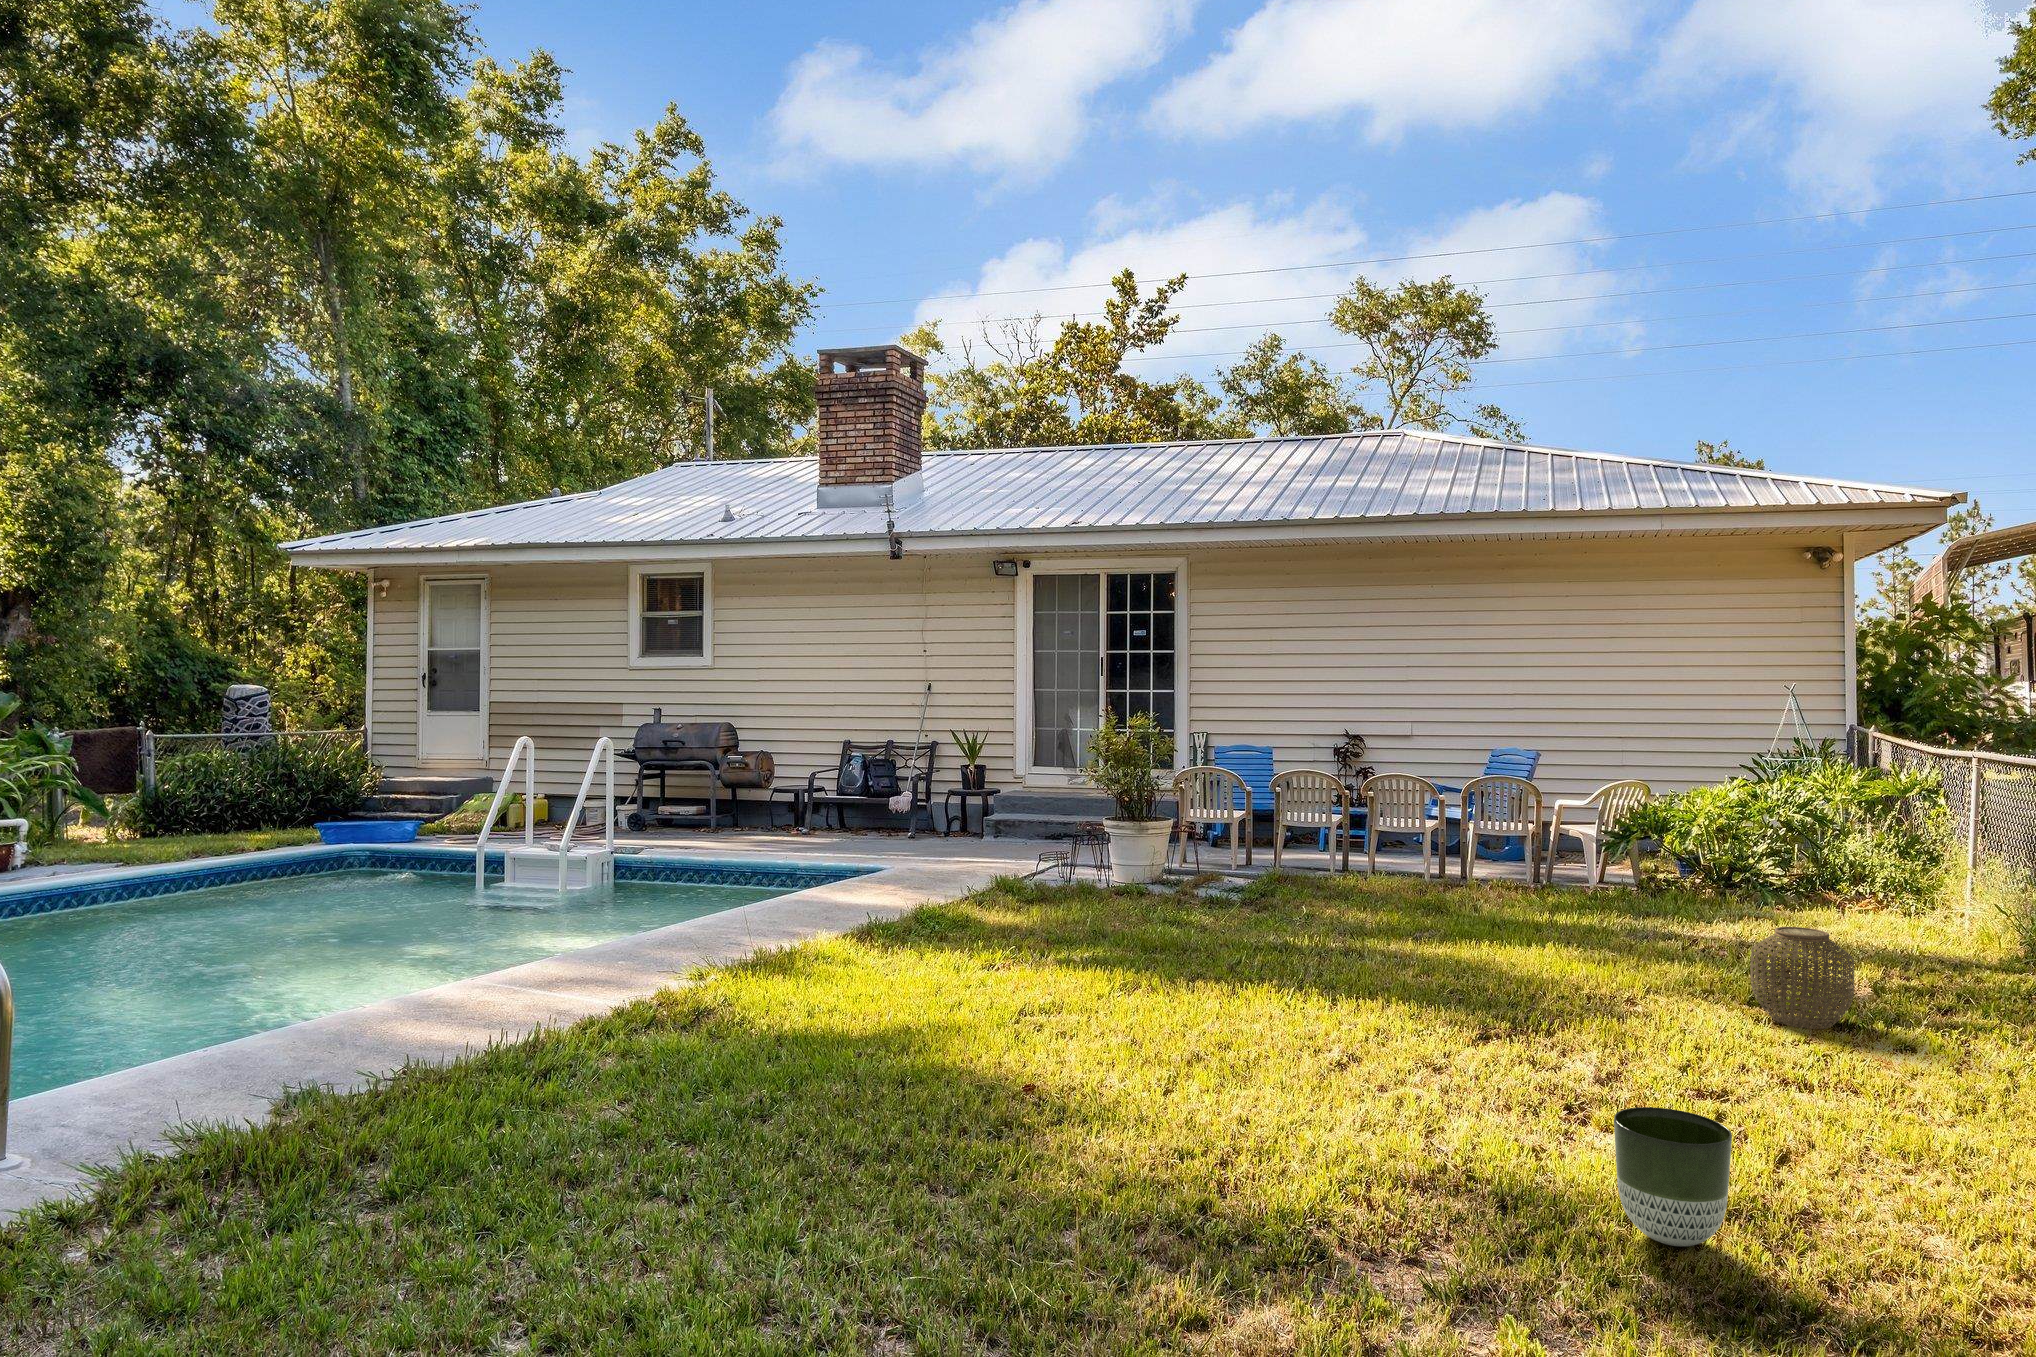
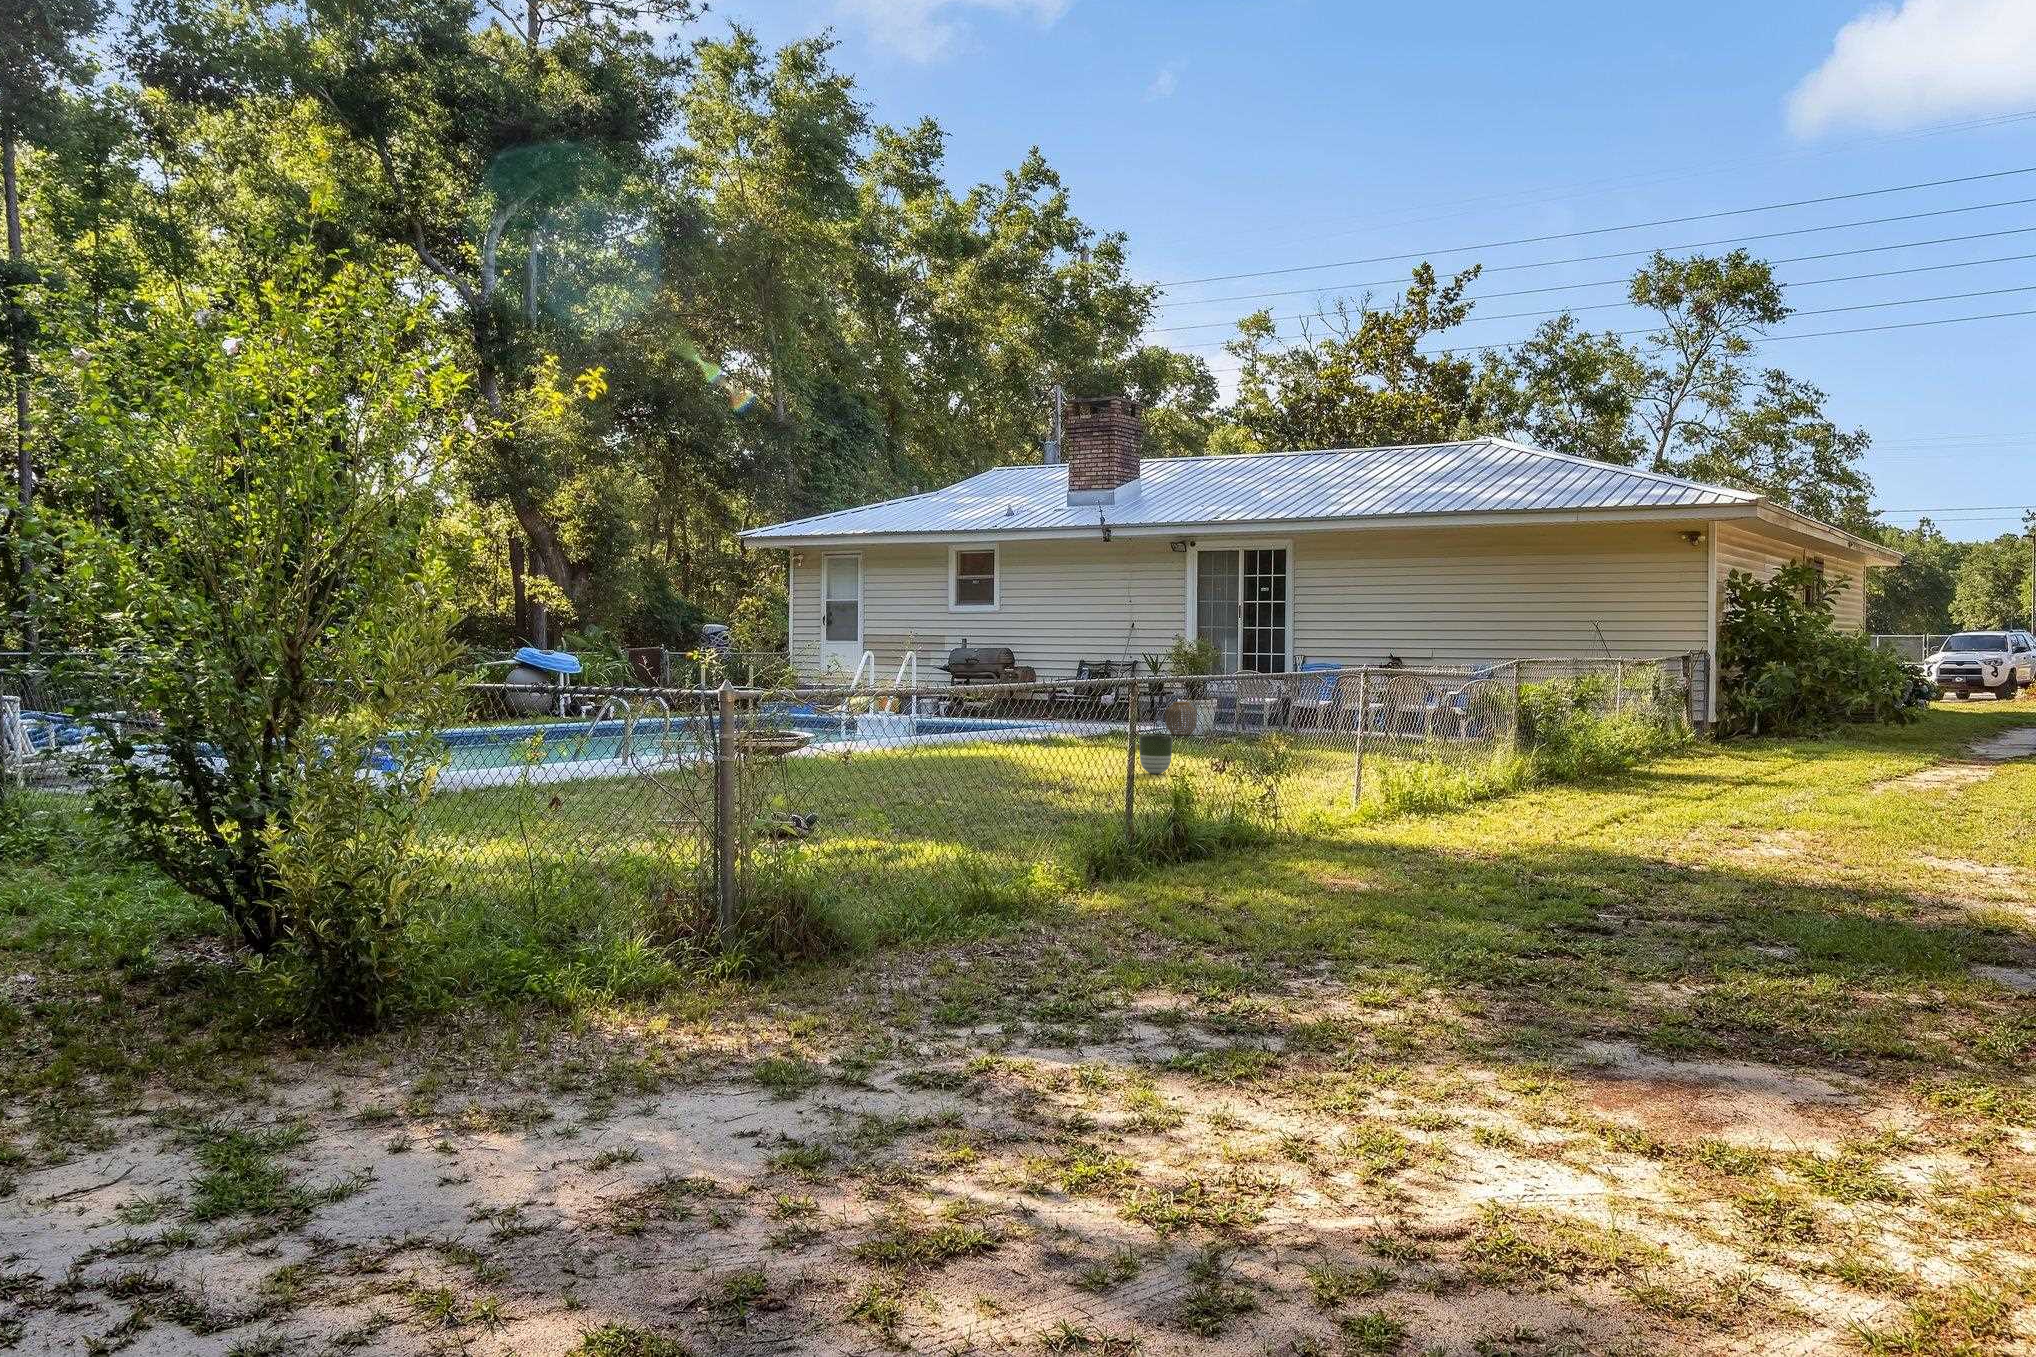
woven basket: present [1750,927,1854,1029] -> present [1165,702,1197,736]

